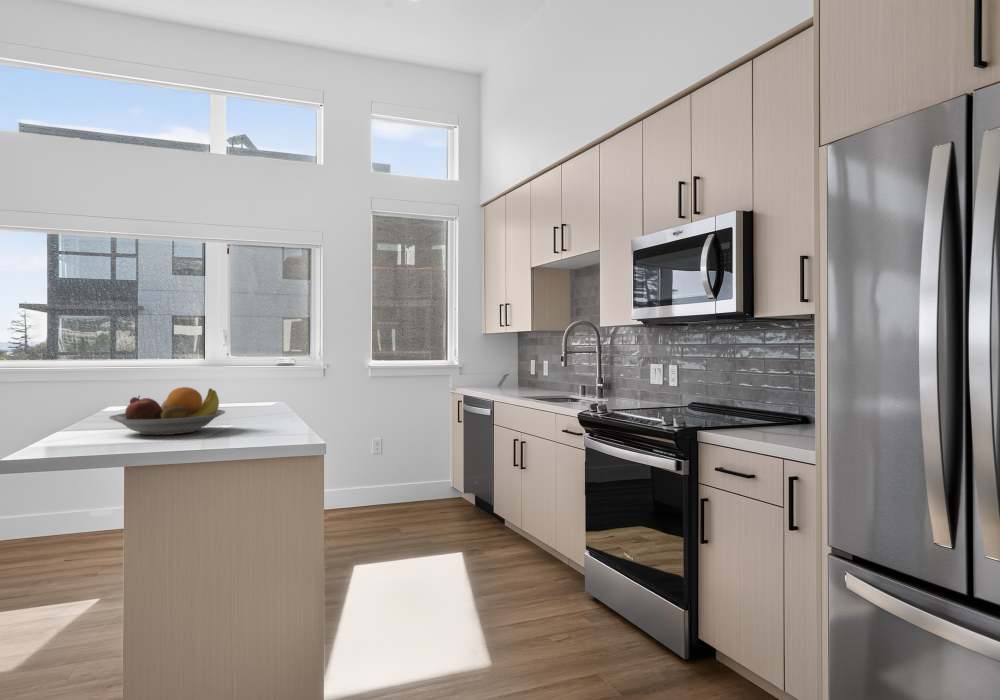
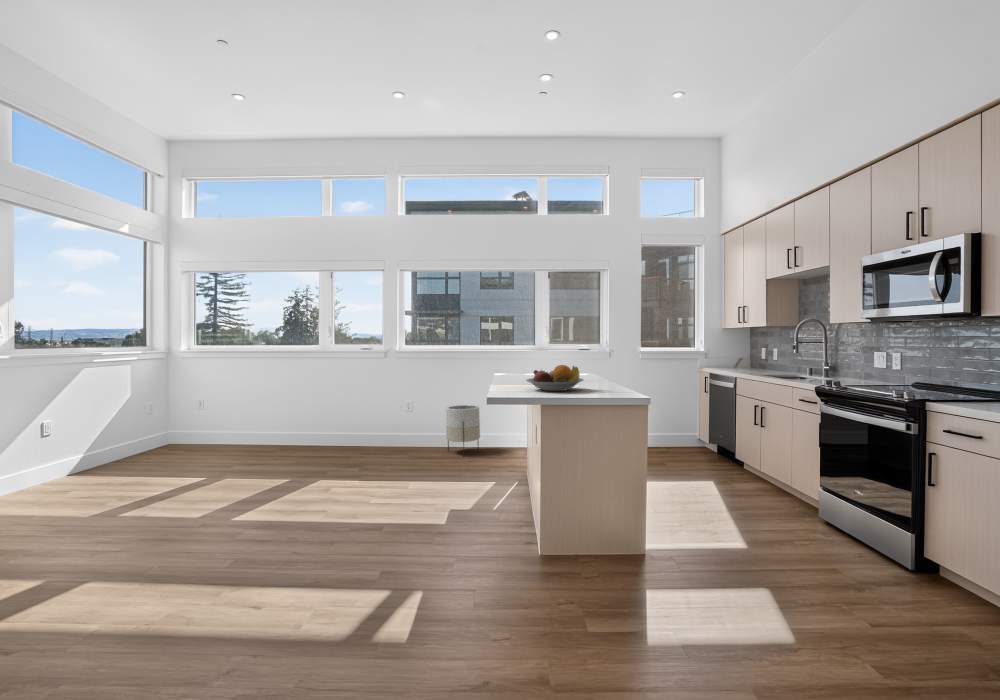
planter: none [24,459,96,552] -> present [446,405,480,451]

